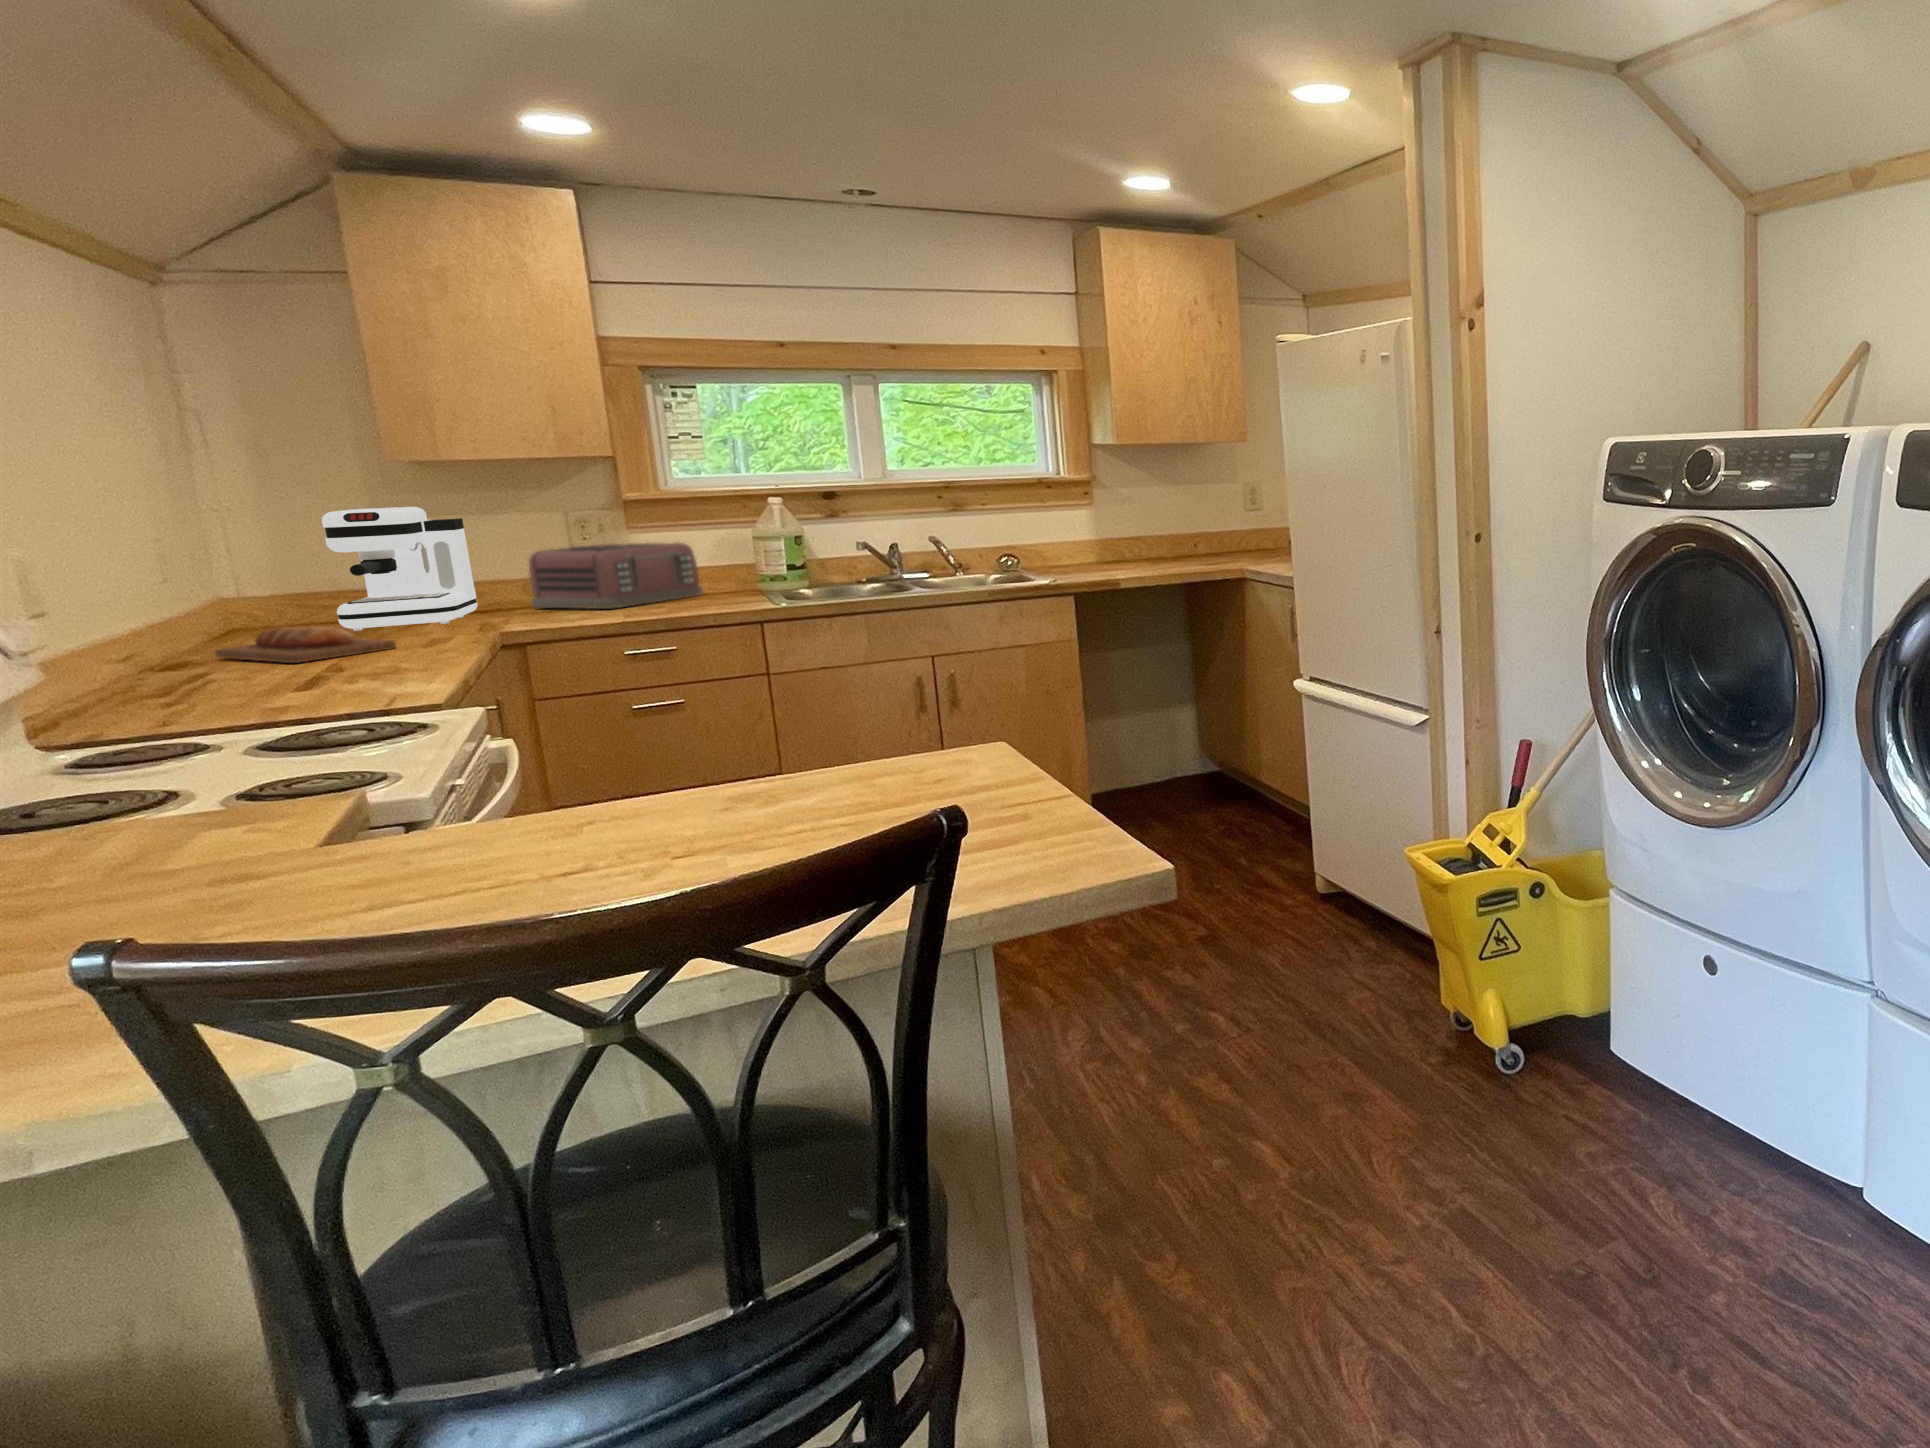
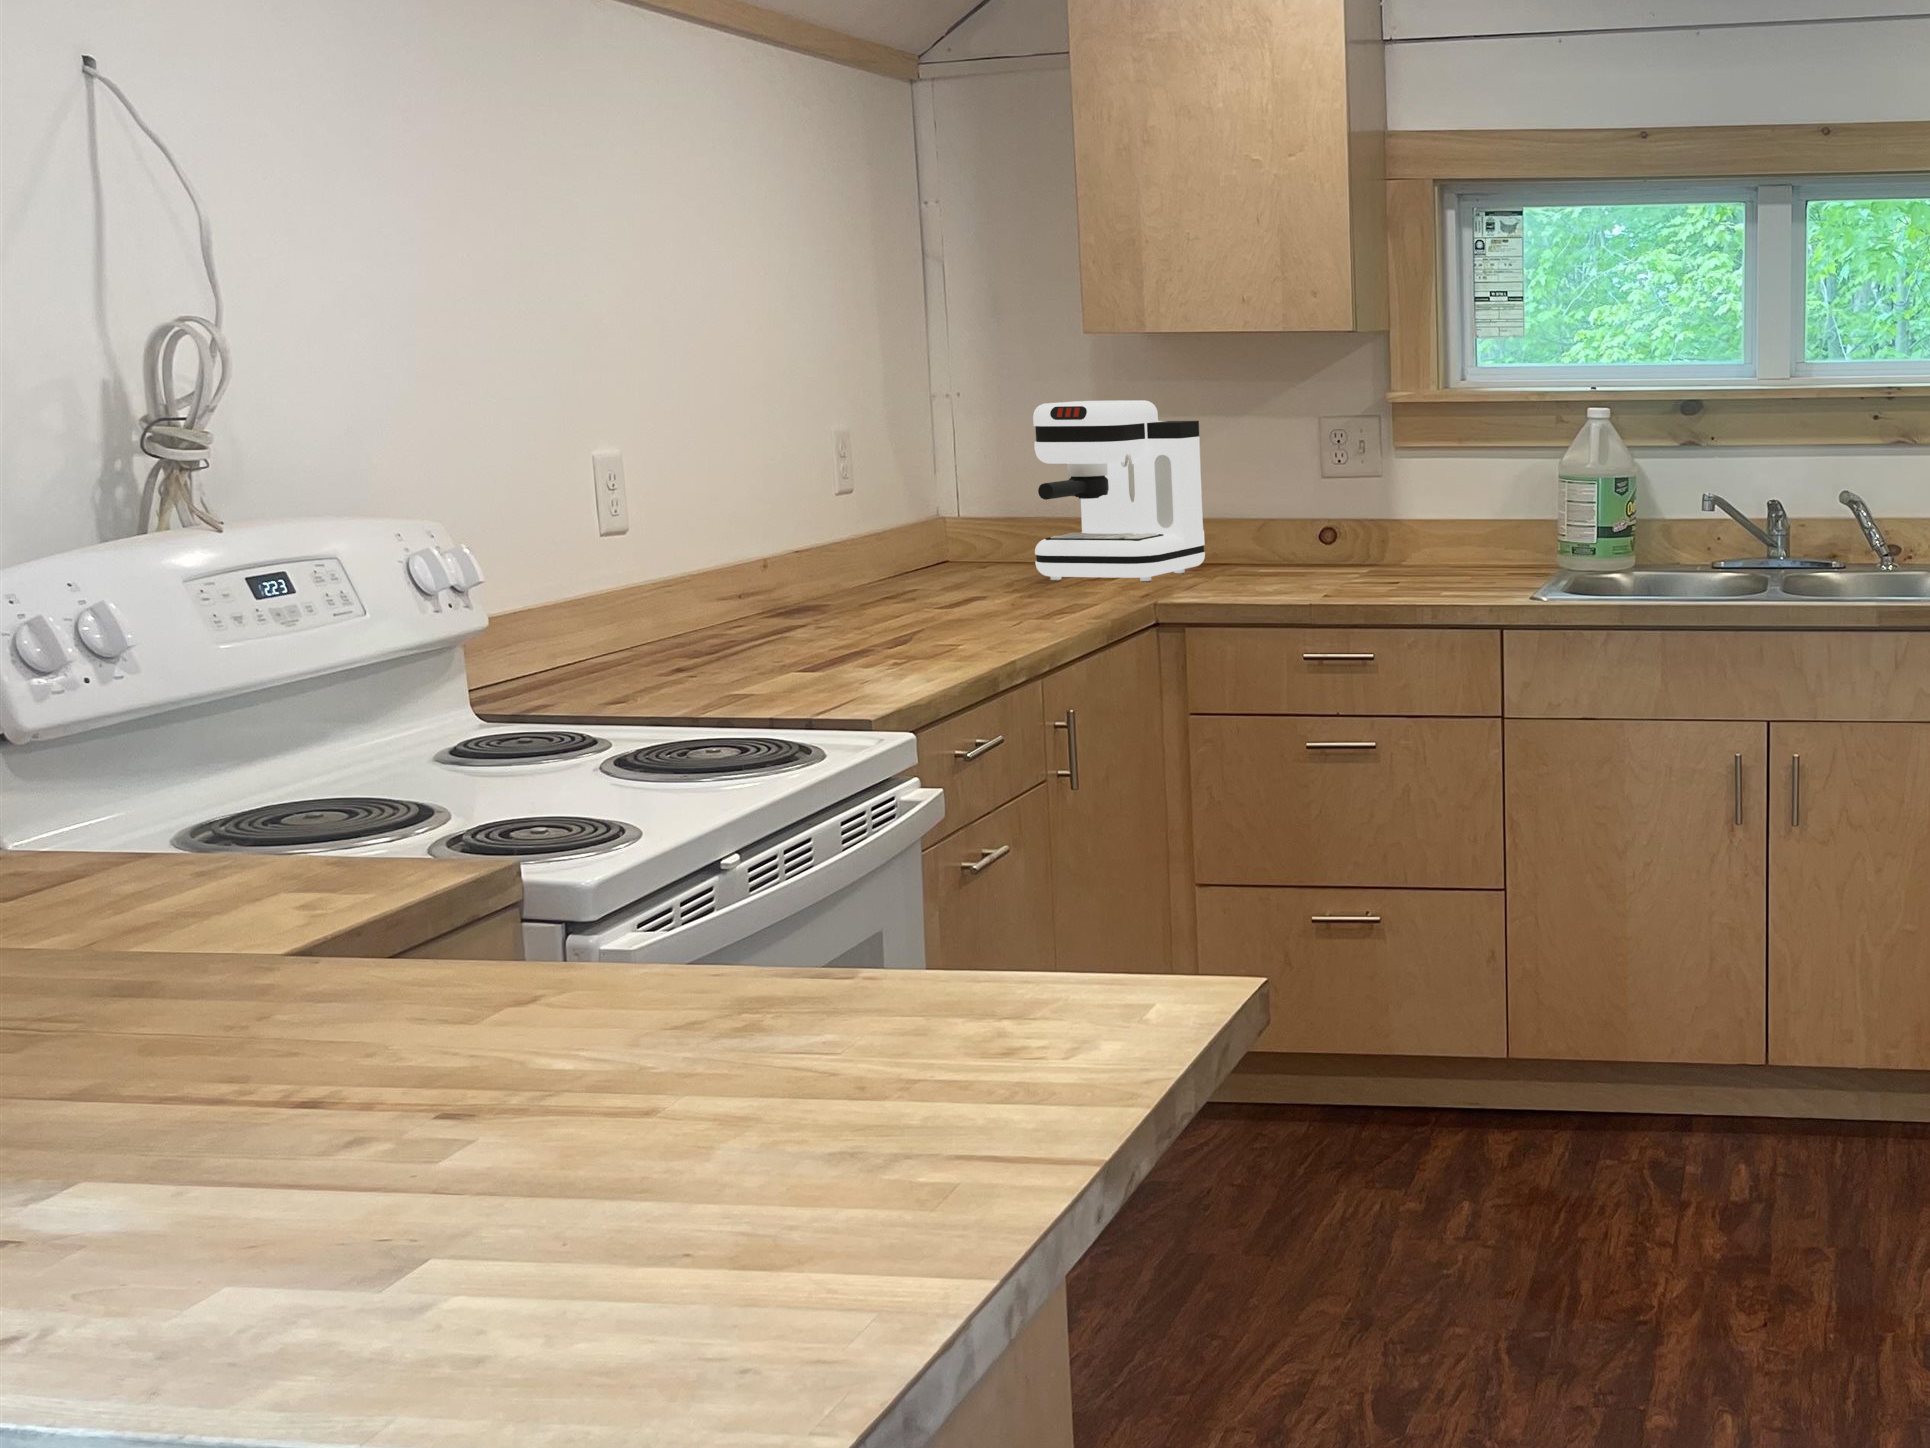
toaster: present [529,543,702,609] -> none [1263,472,1478,581]
bread loaf: present [215,627,396,663] -> none [874,567,1025,621]

